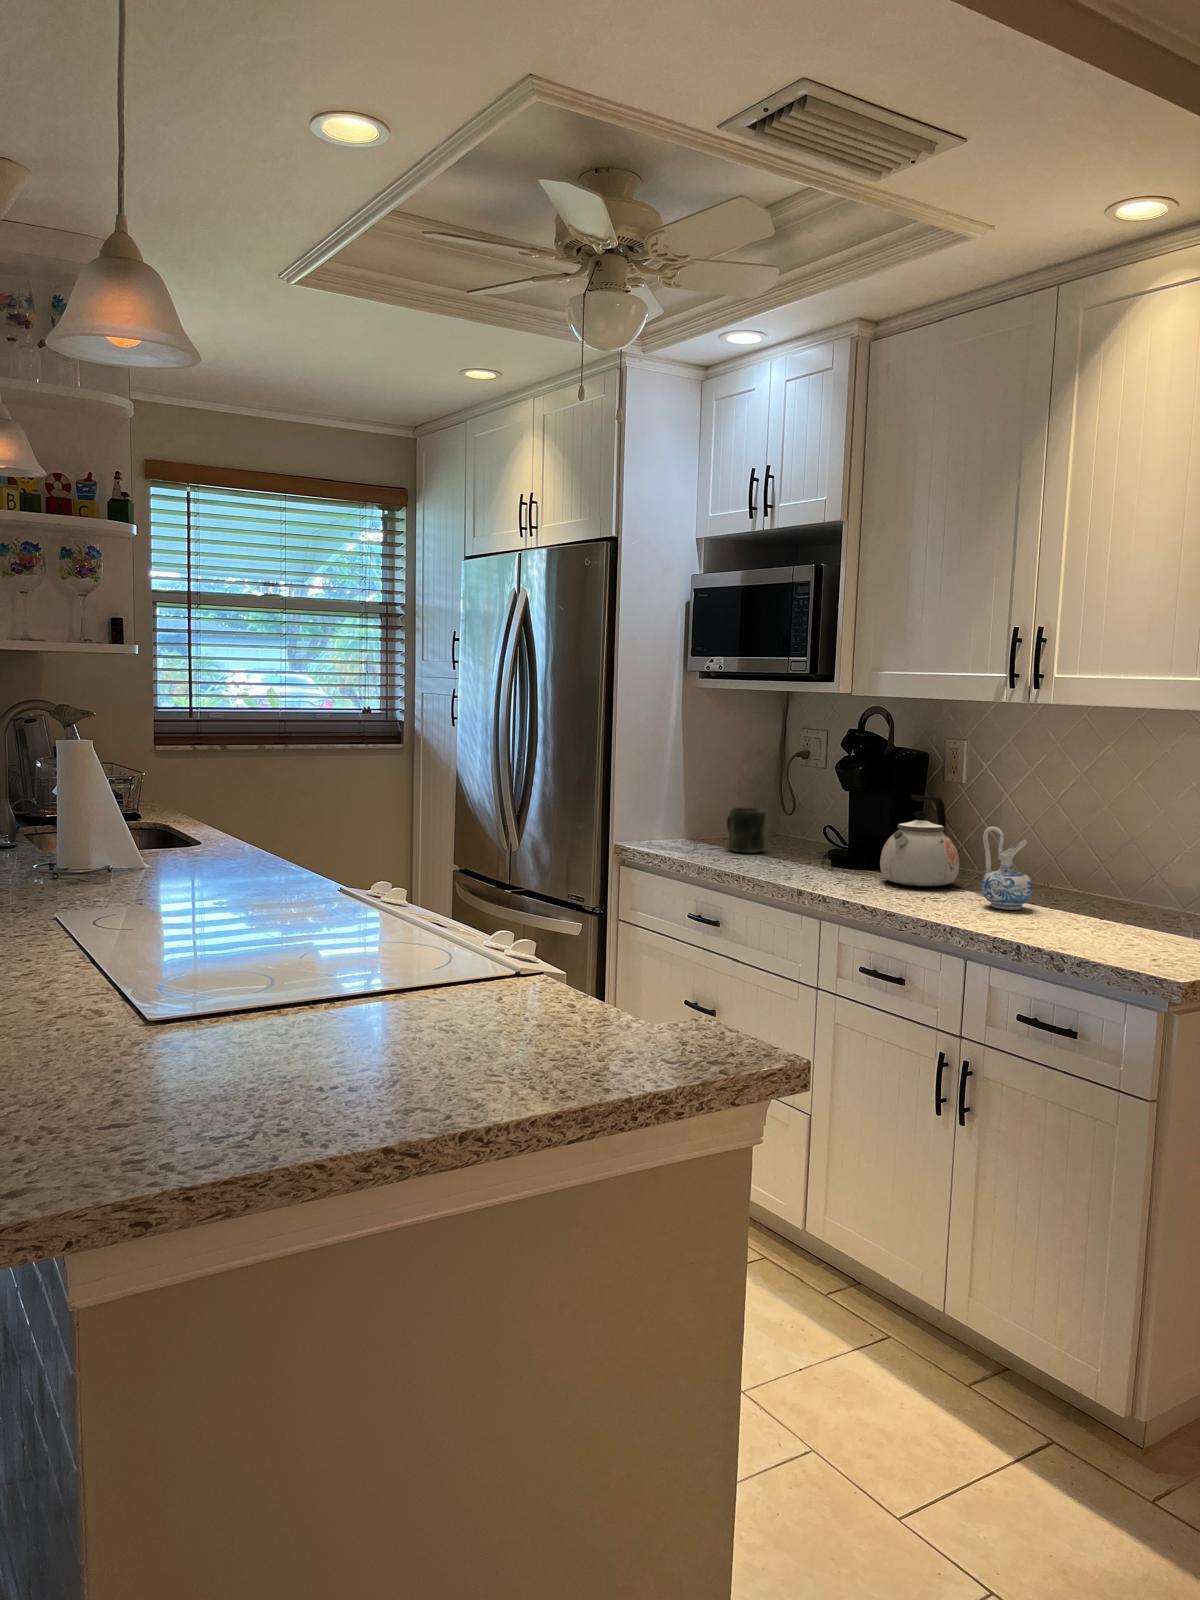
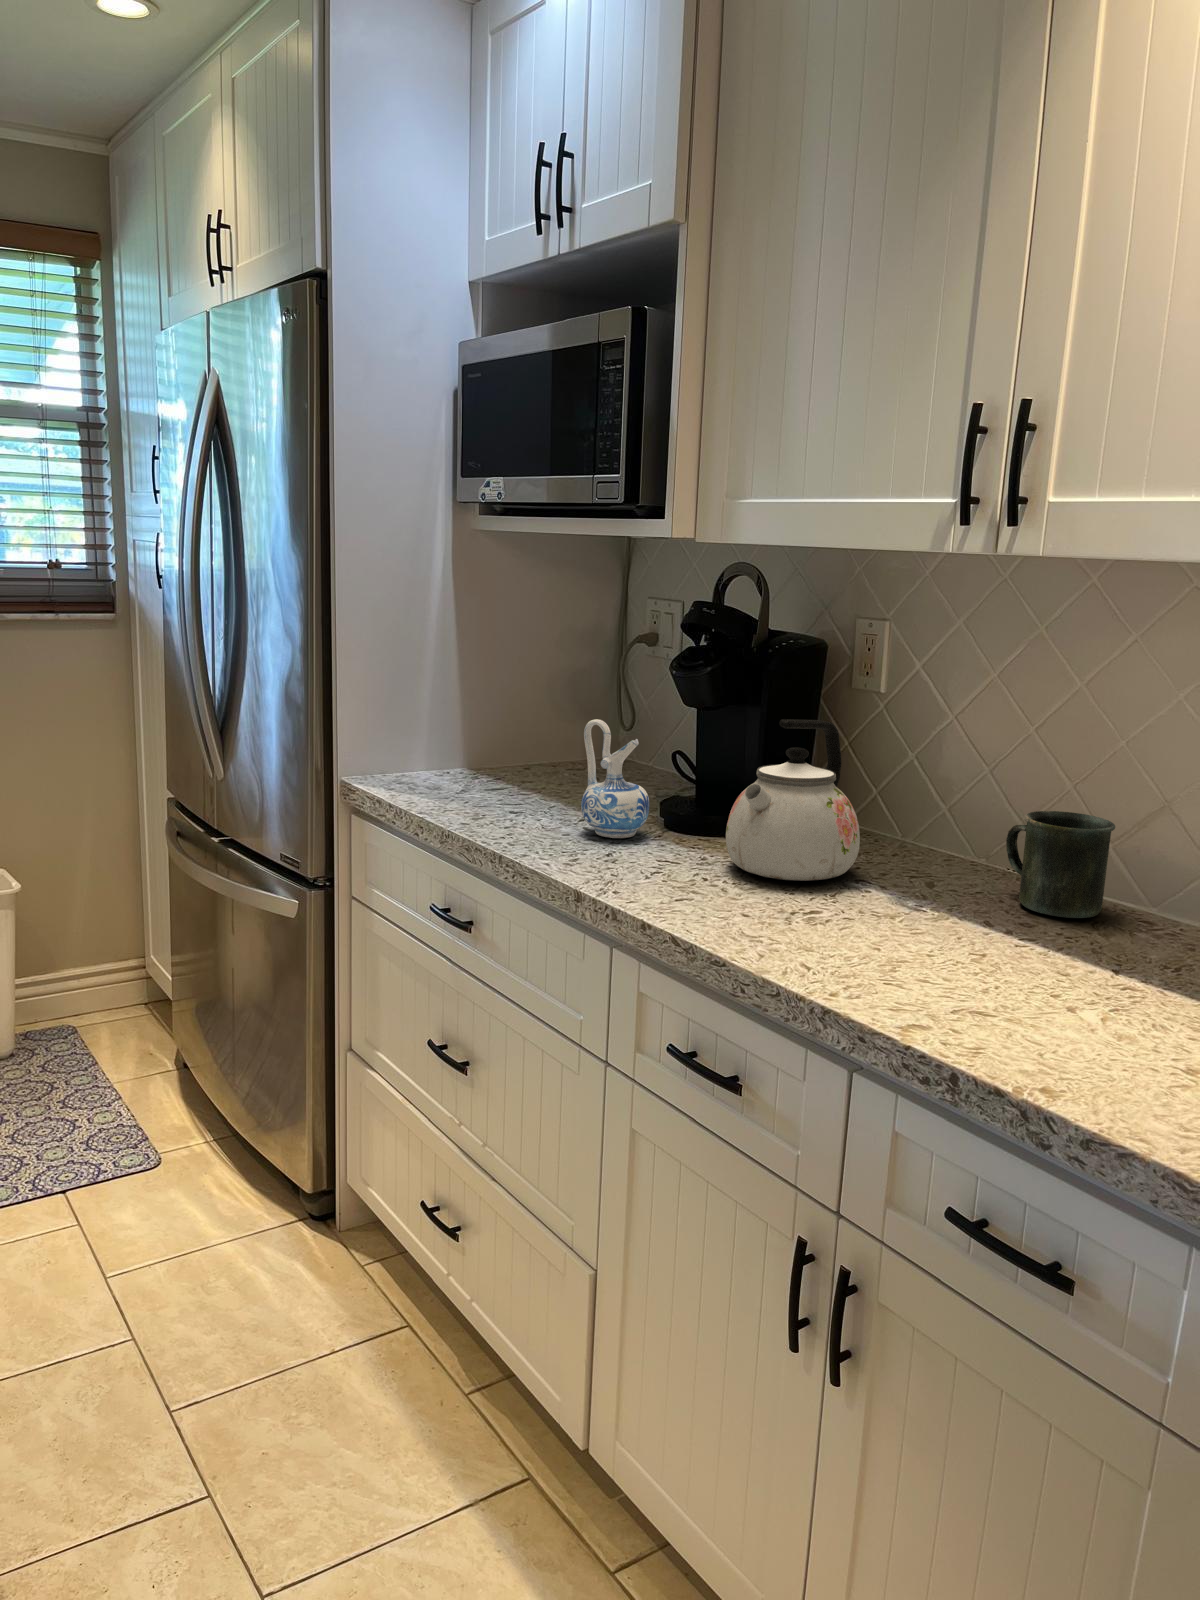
mug: present [727,807,767,853] -> present [1006,811,1115,918]
ceramic pitcher: present [981,827,1032,910] -> present [581,719,649,838]

